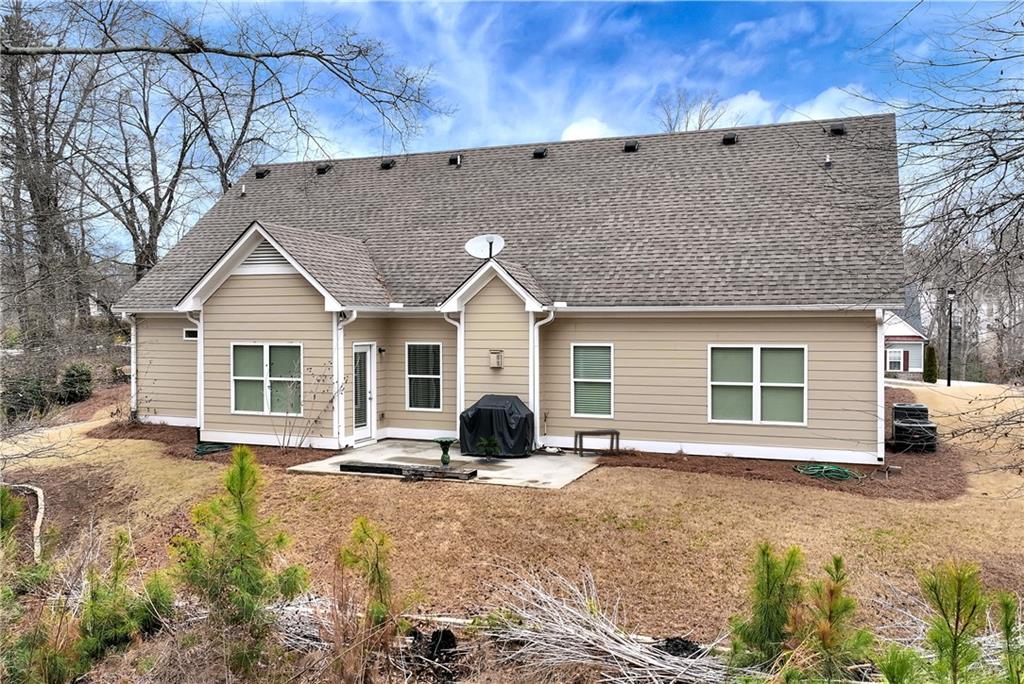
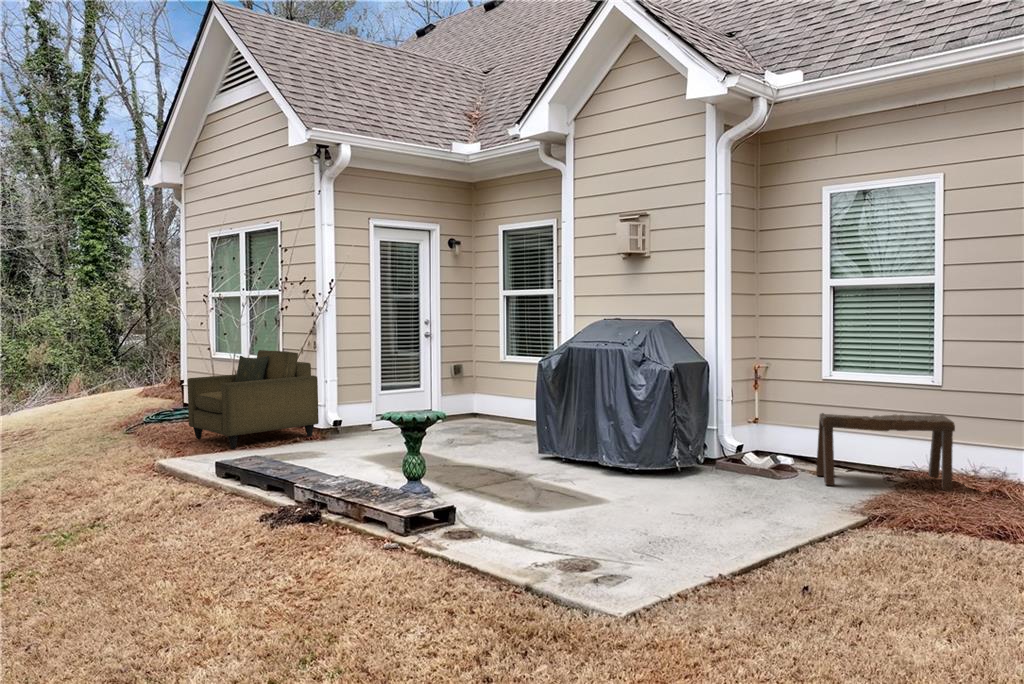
armchair: none [270,411,337,462] -> present [187,350,319,449]
potted plant: present [474,434,504,461] -> none [530,409,615,478]

